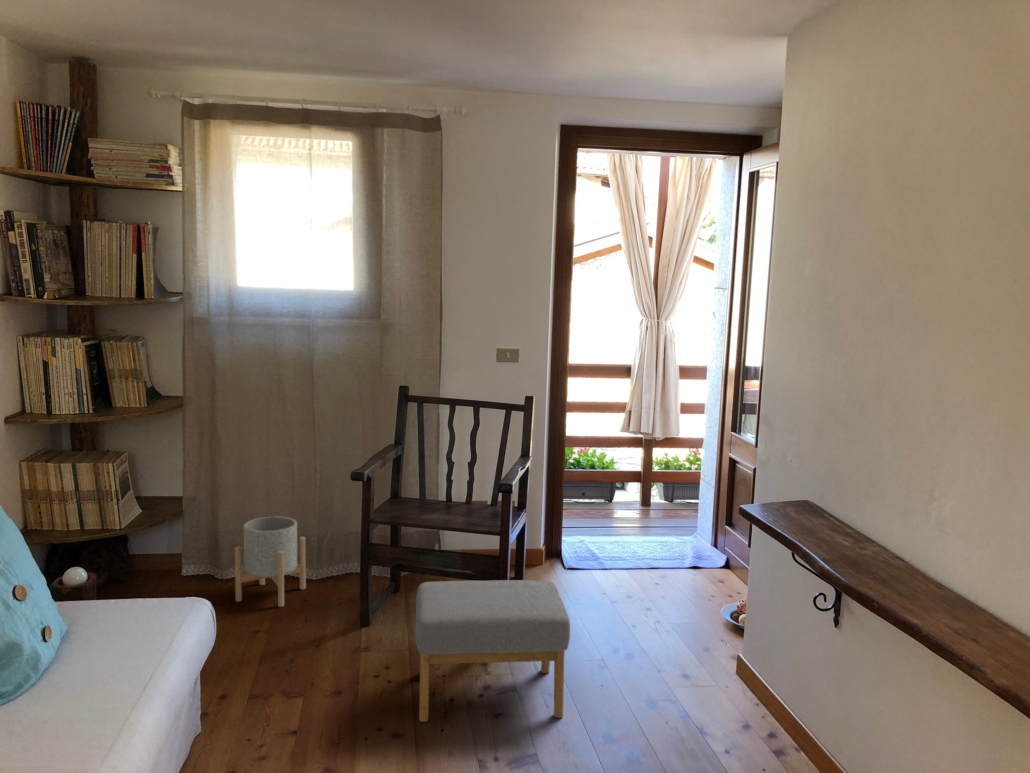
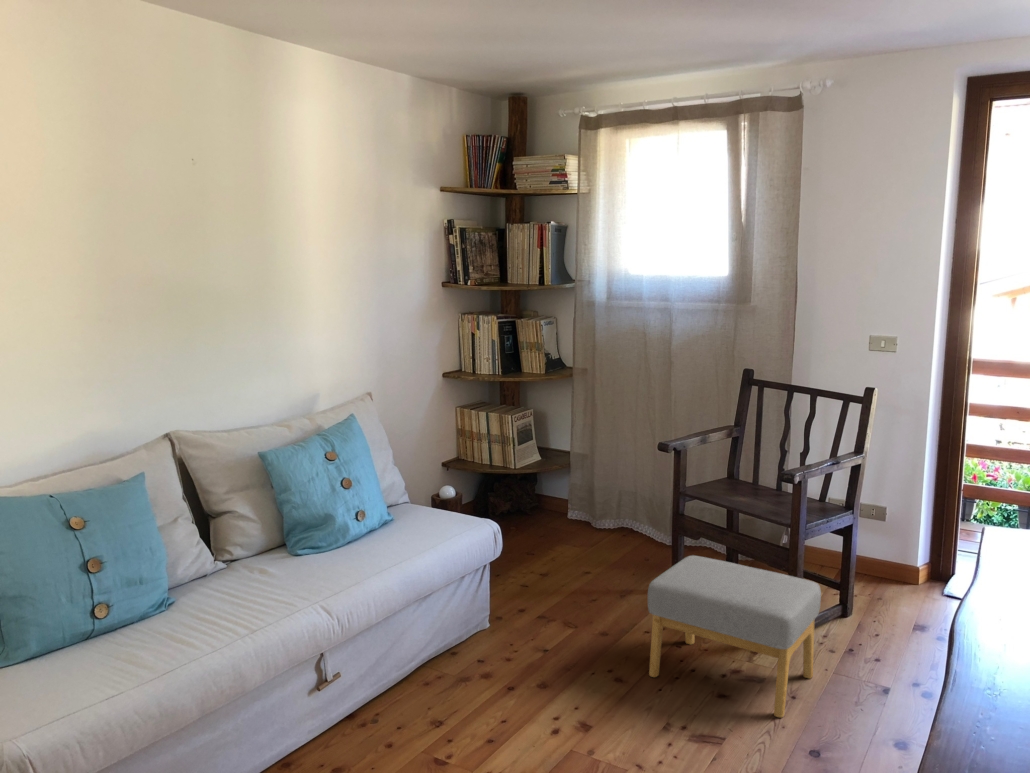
planter: present [235,517,306,607] -> none [596,479,659,559]

